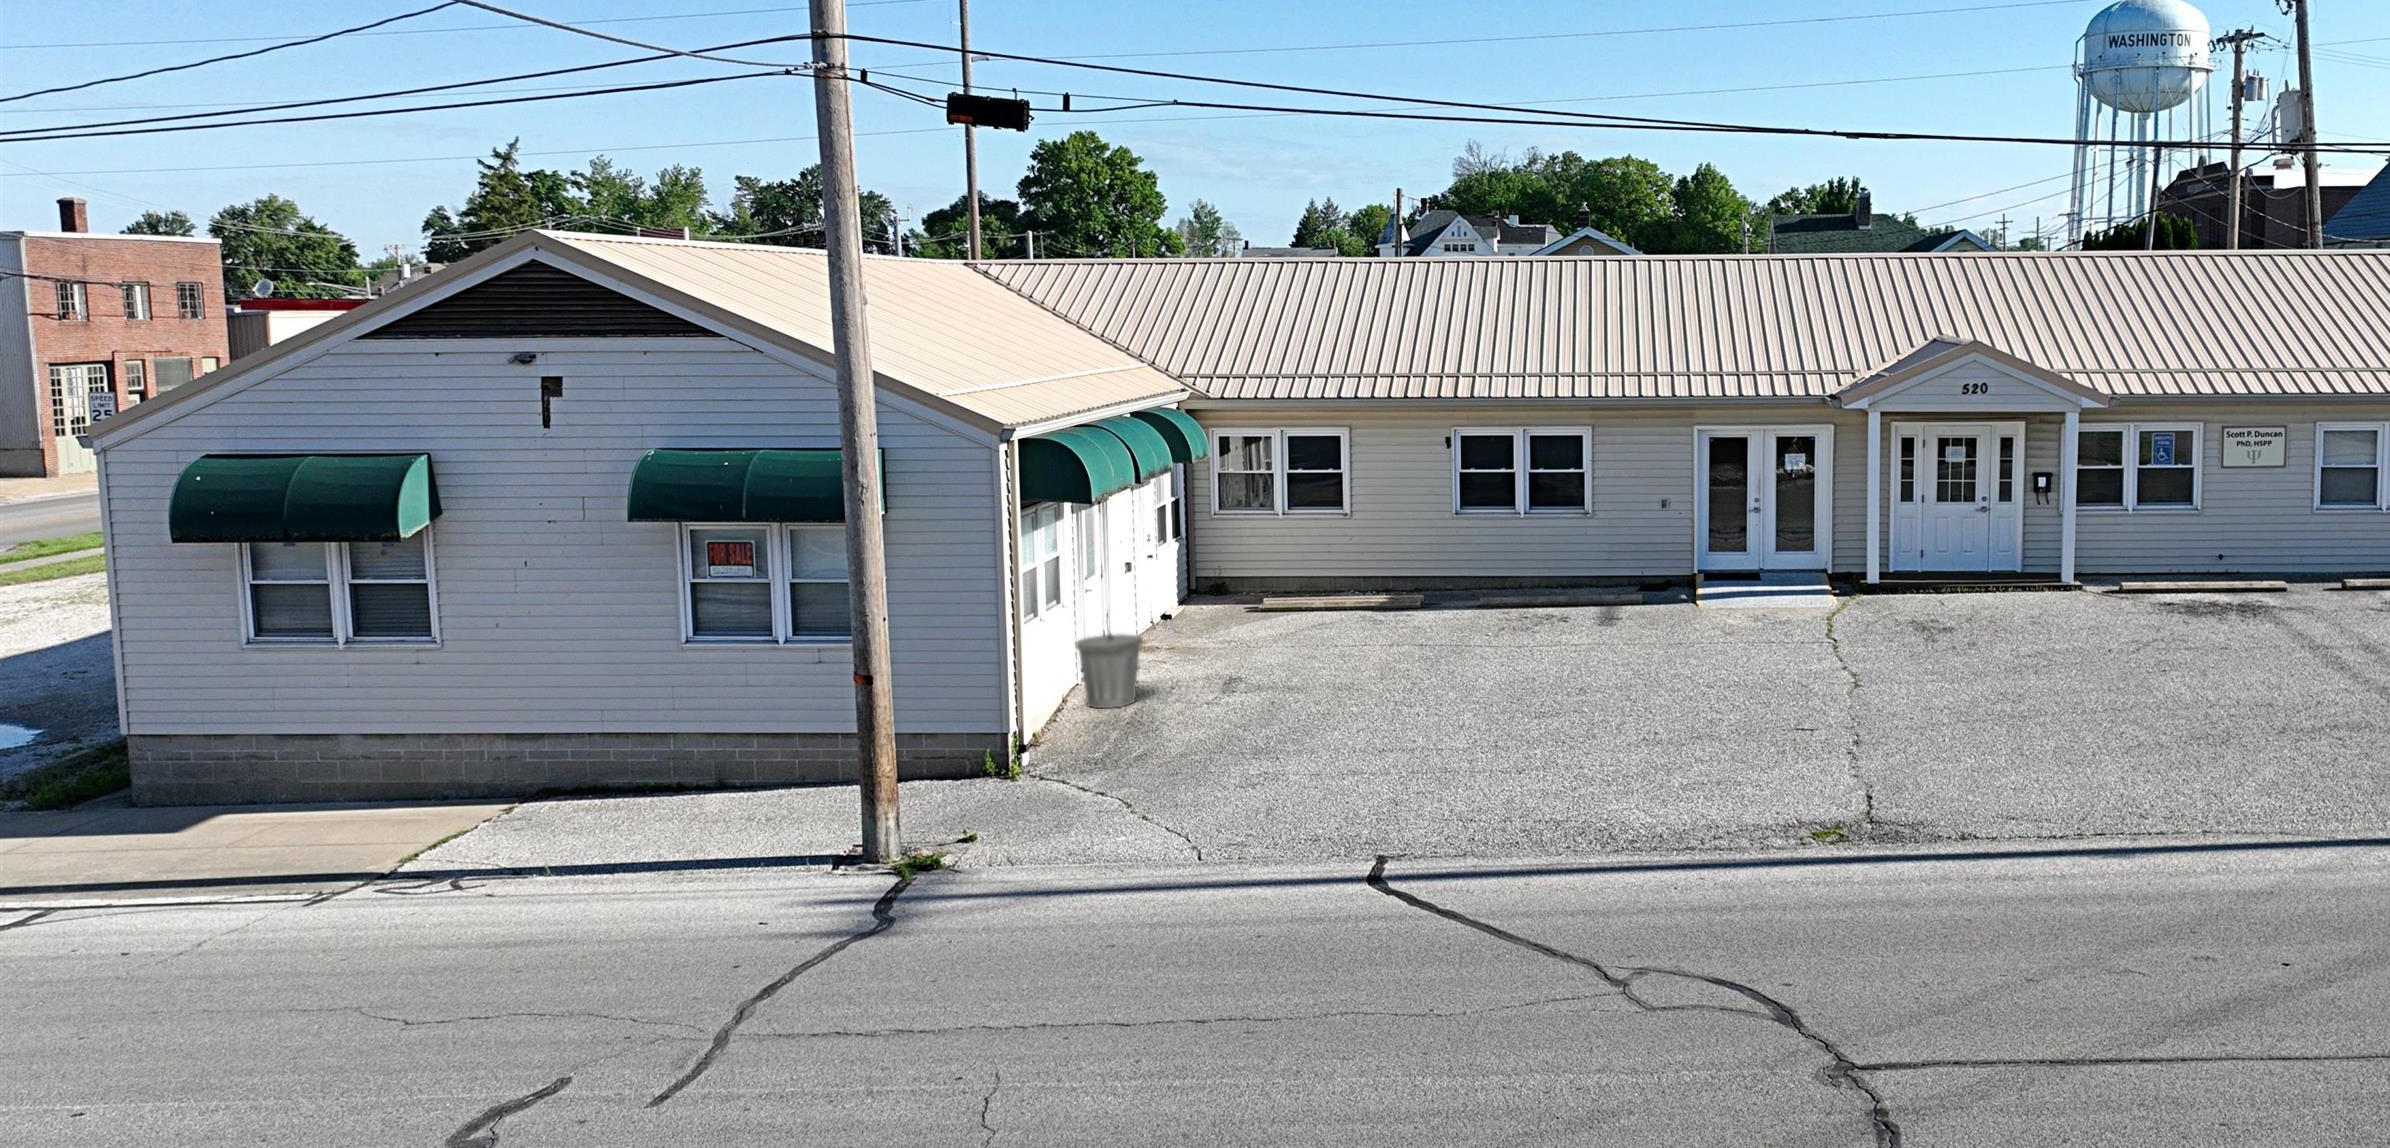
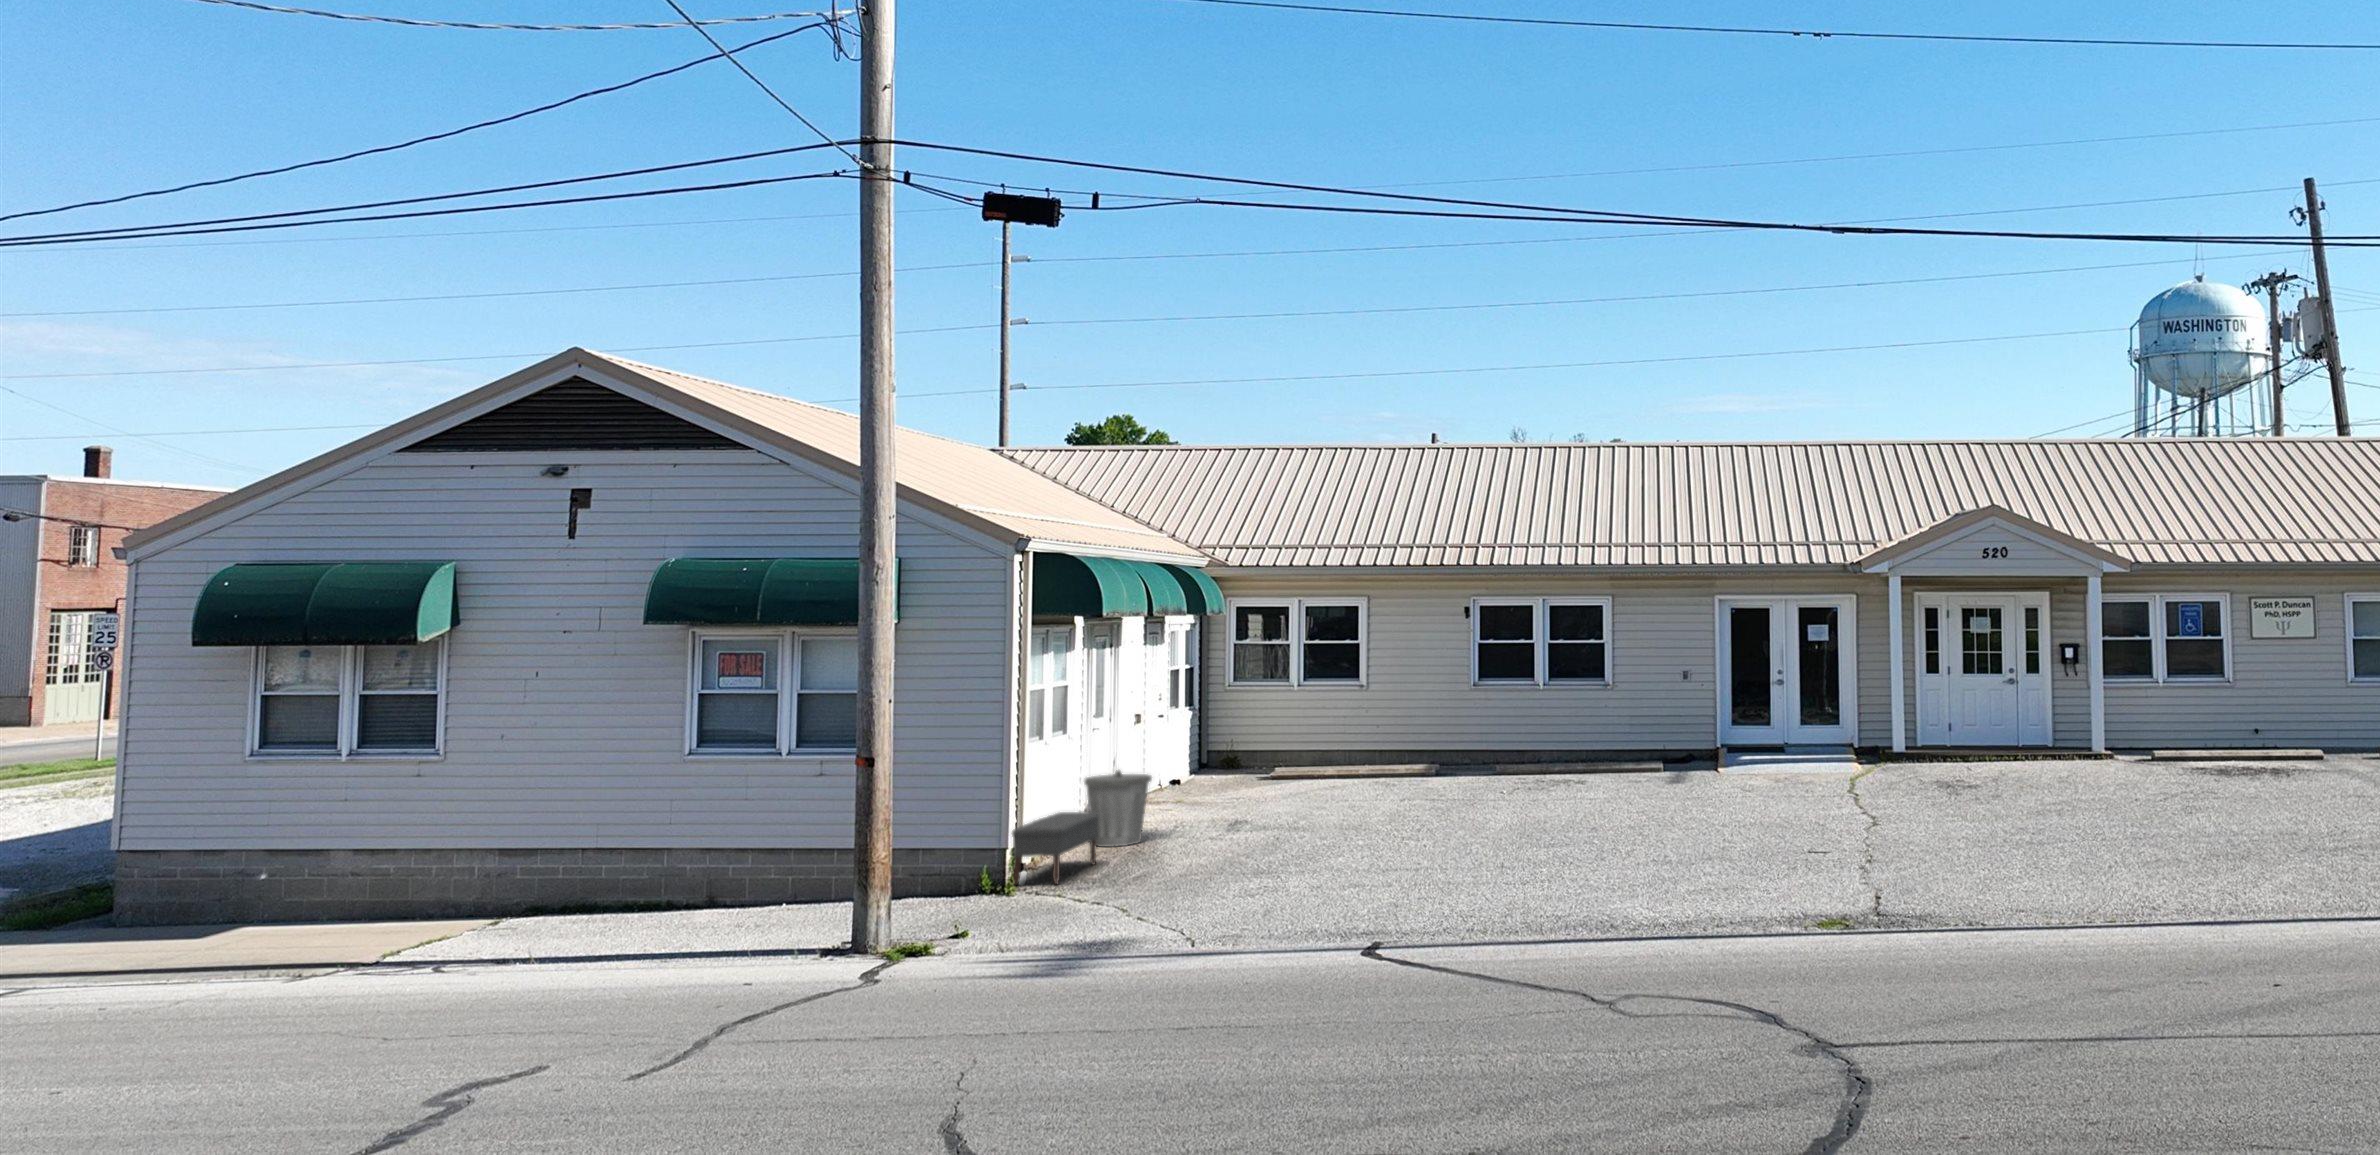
bench: none [1013,684,1095,764] -> present [1012,811,1099,885]

